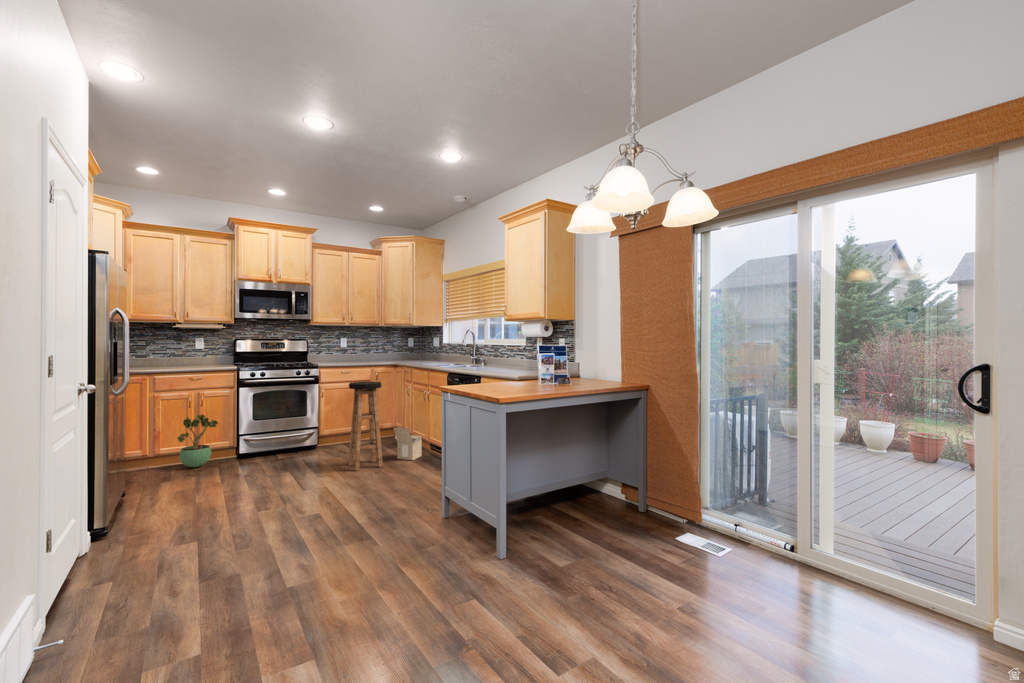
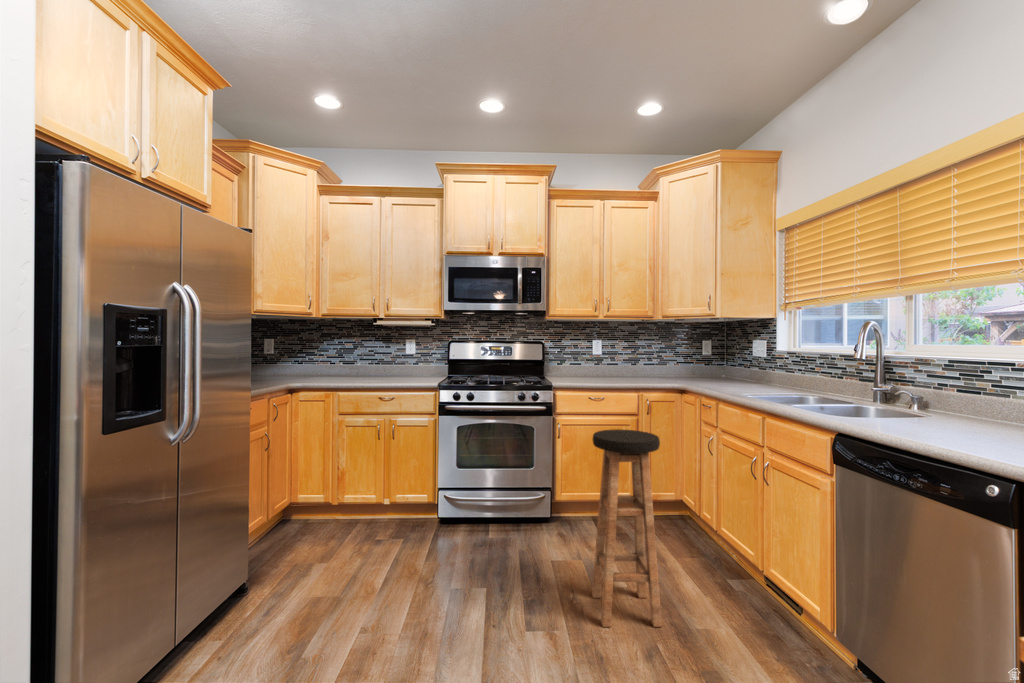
potted plant: present [177,414,218,467] -> none [354,454,407,533]
cardboard box: present [394,426,422,460] -> none [684,533,752,617]

